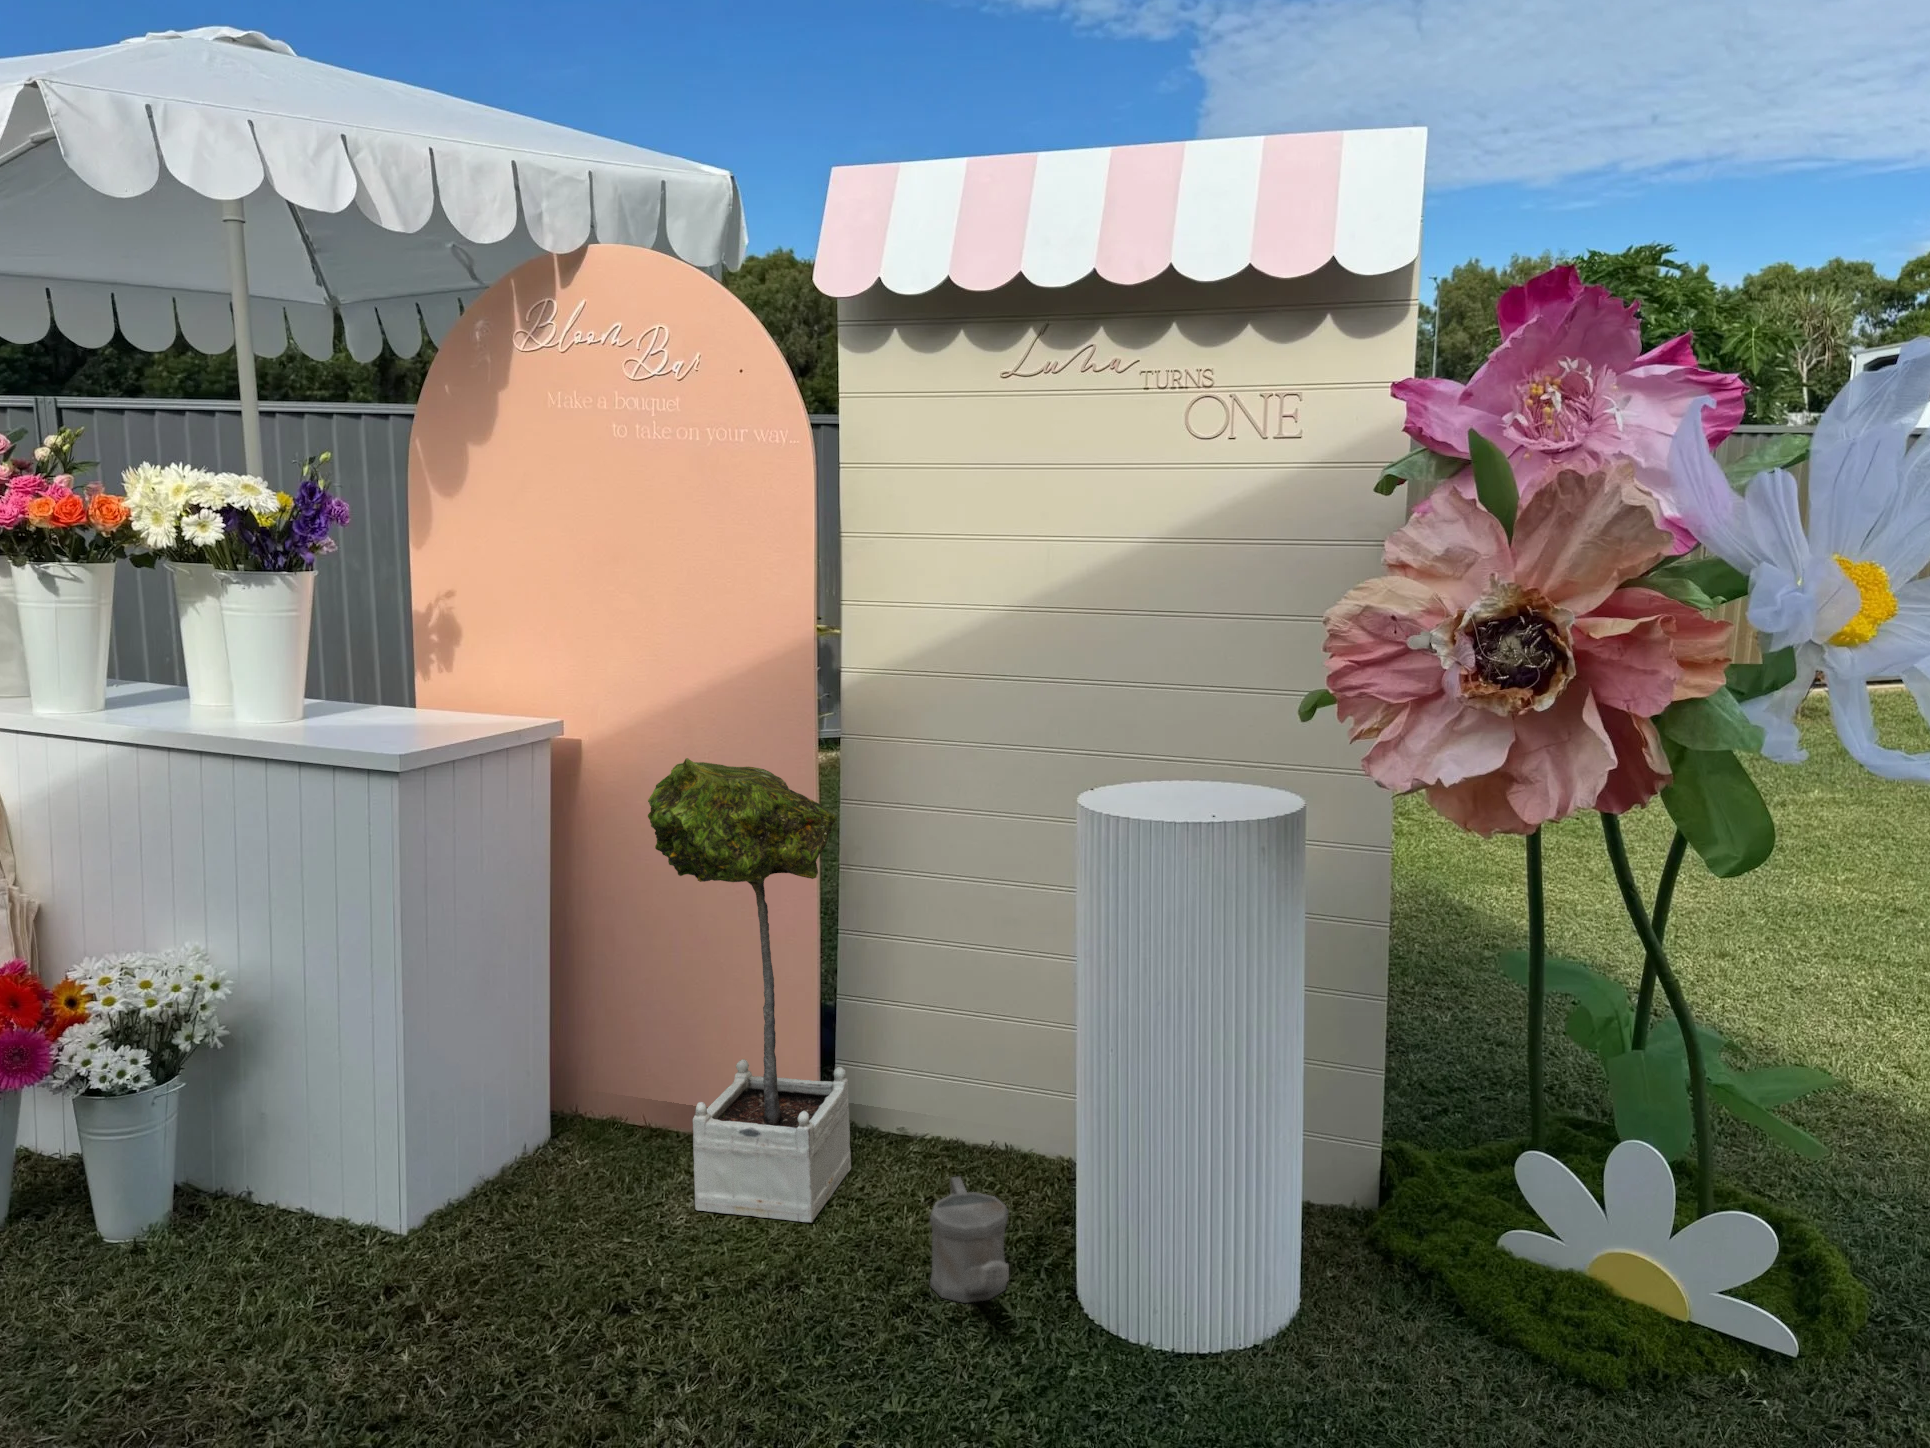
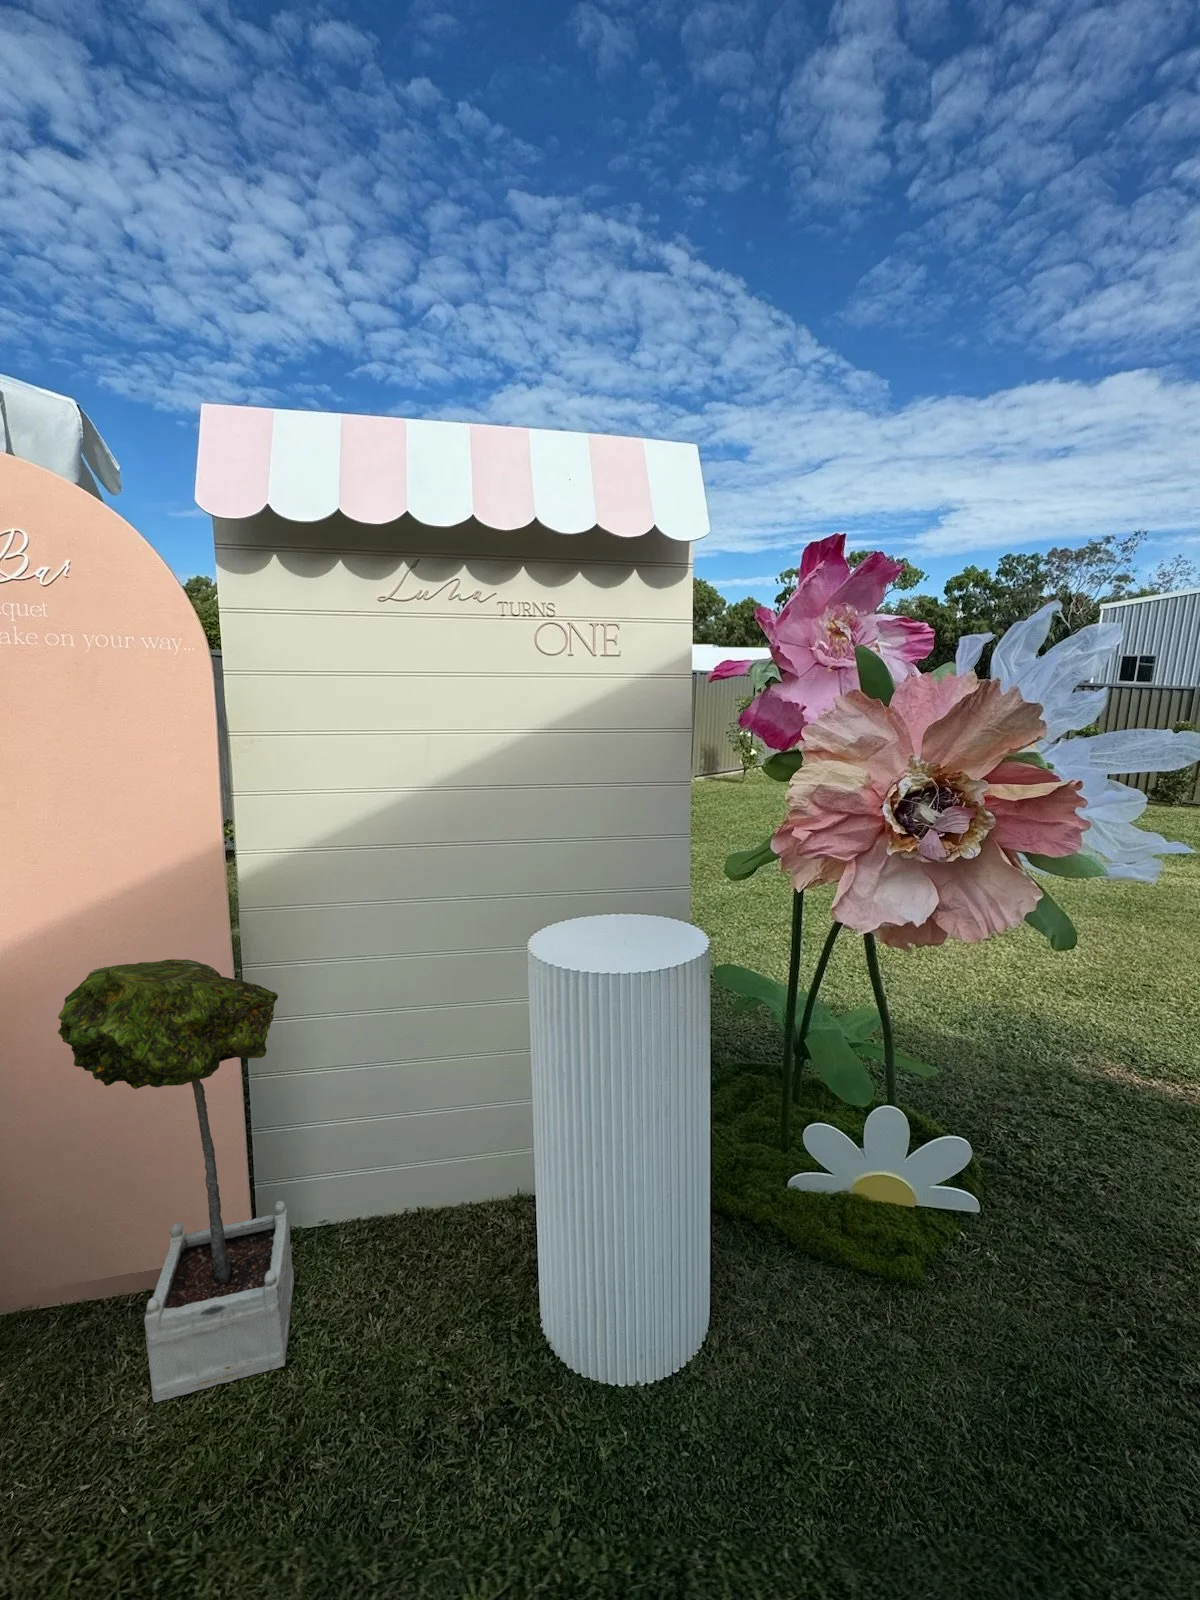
watering can: present [930,1177,1009,1303] -> none [420,1278,535,1408]

